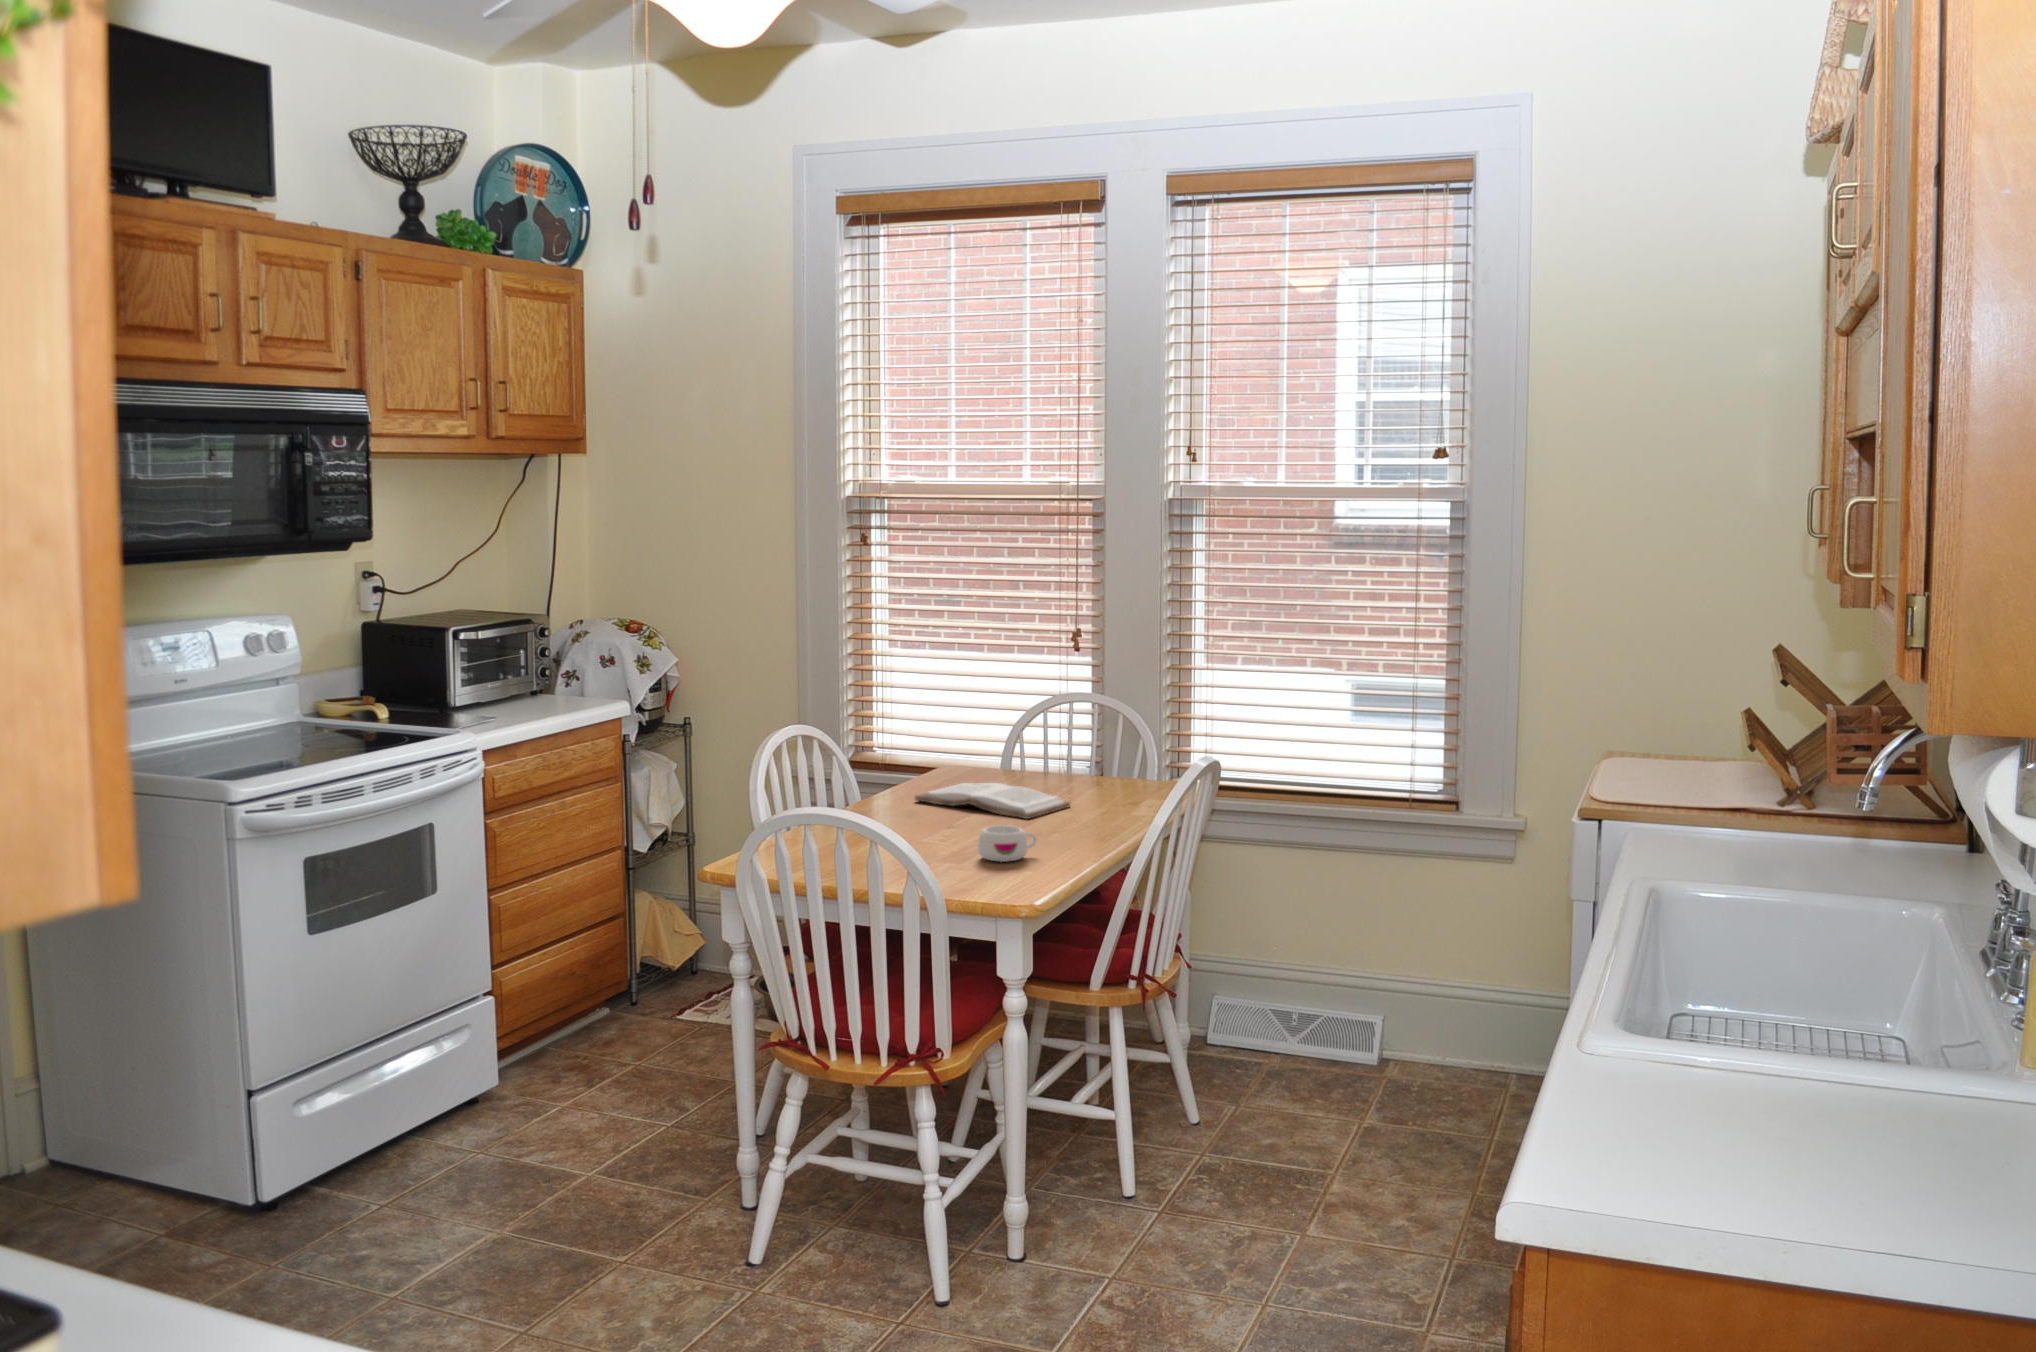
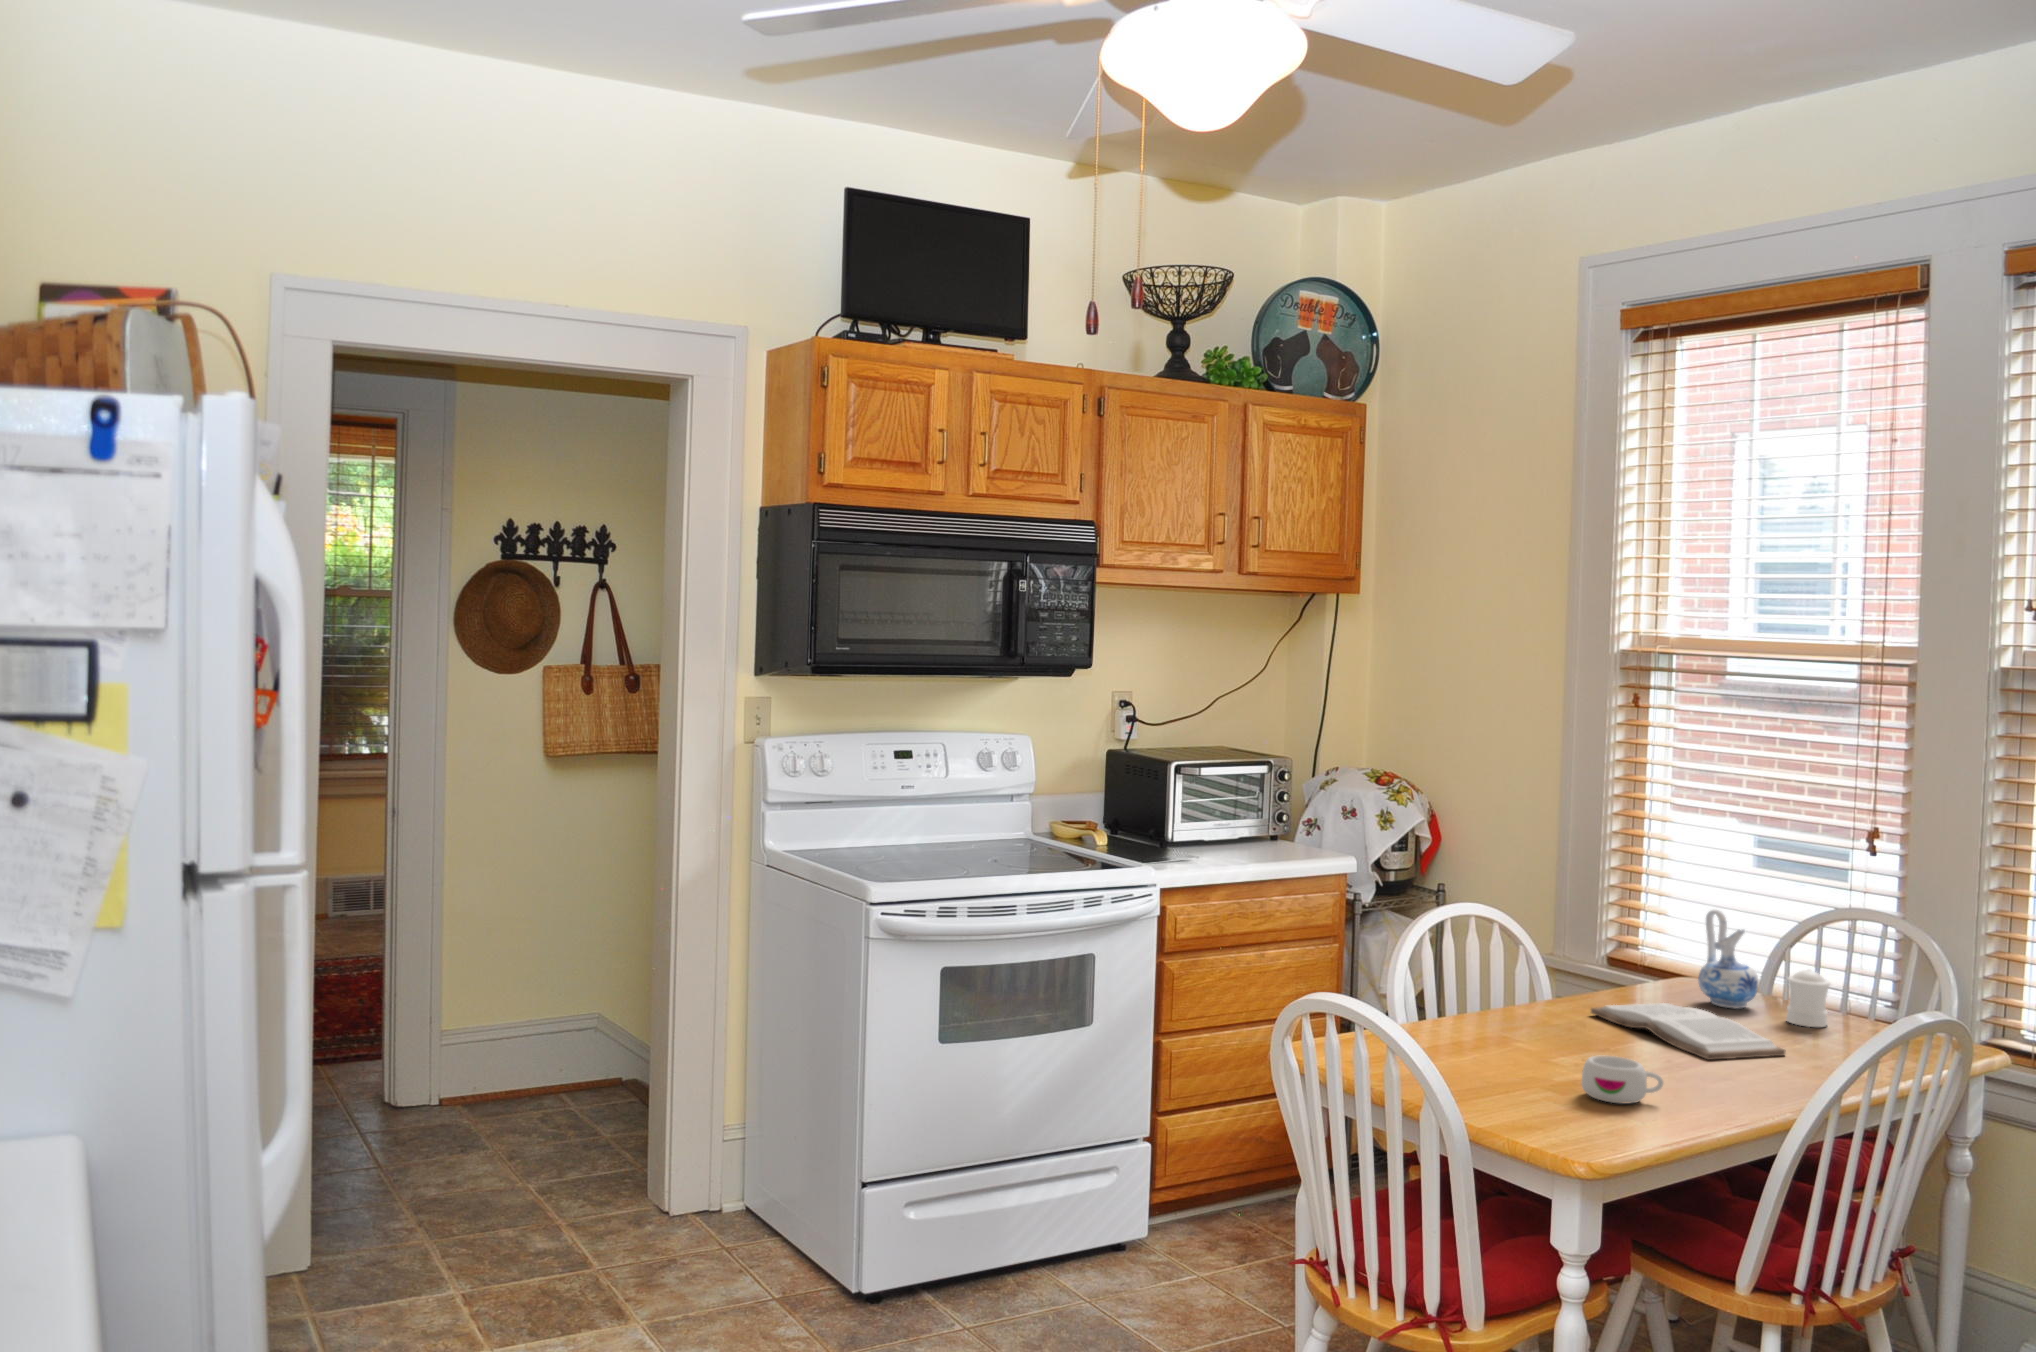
ceramic pitcher: none [972,704,1016,780] -> present [1698,910,1759,1008]
salt shaker: none [1042,740,1072,784] -> present [1787,970,1830,1027]

